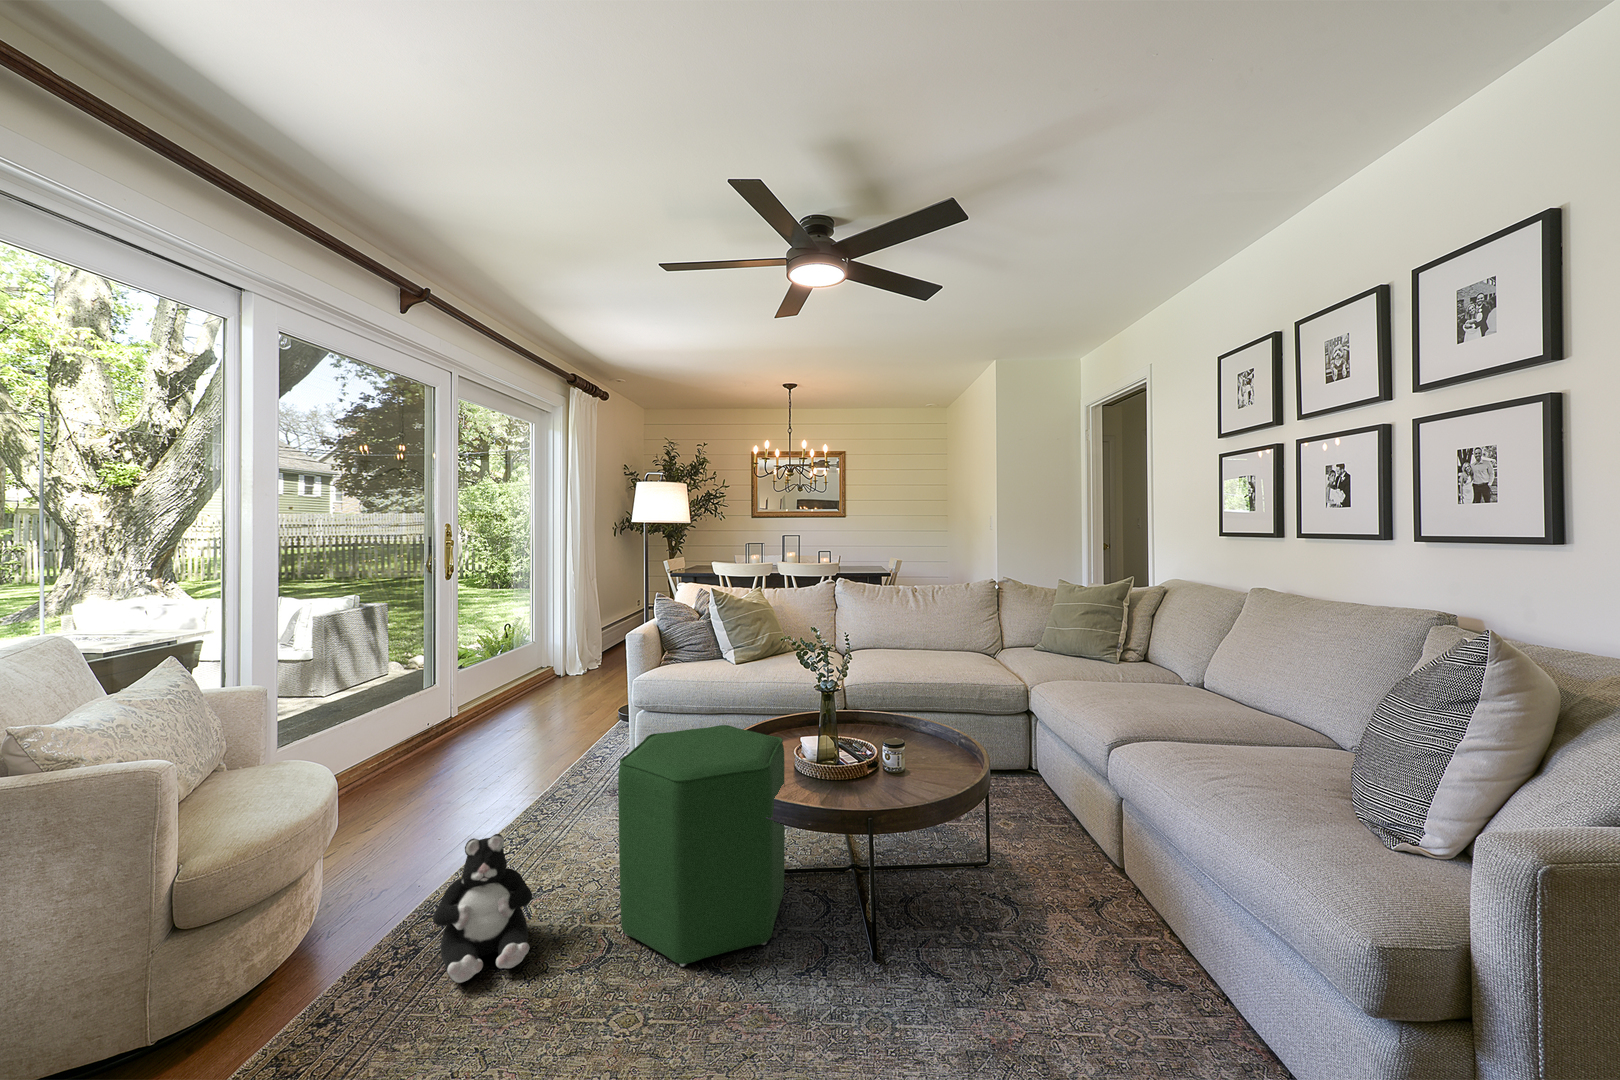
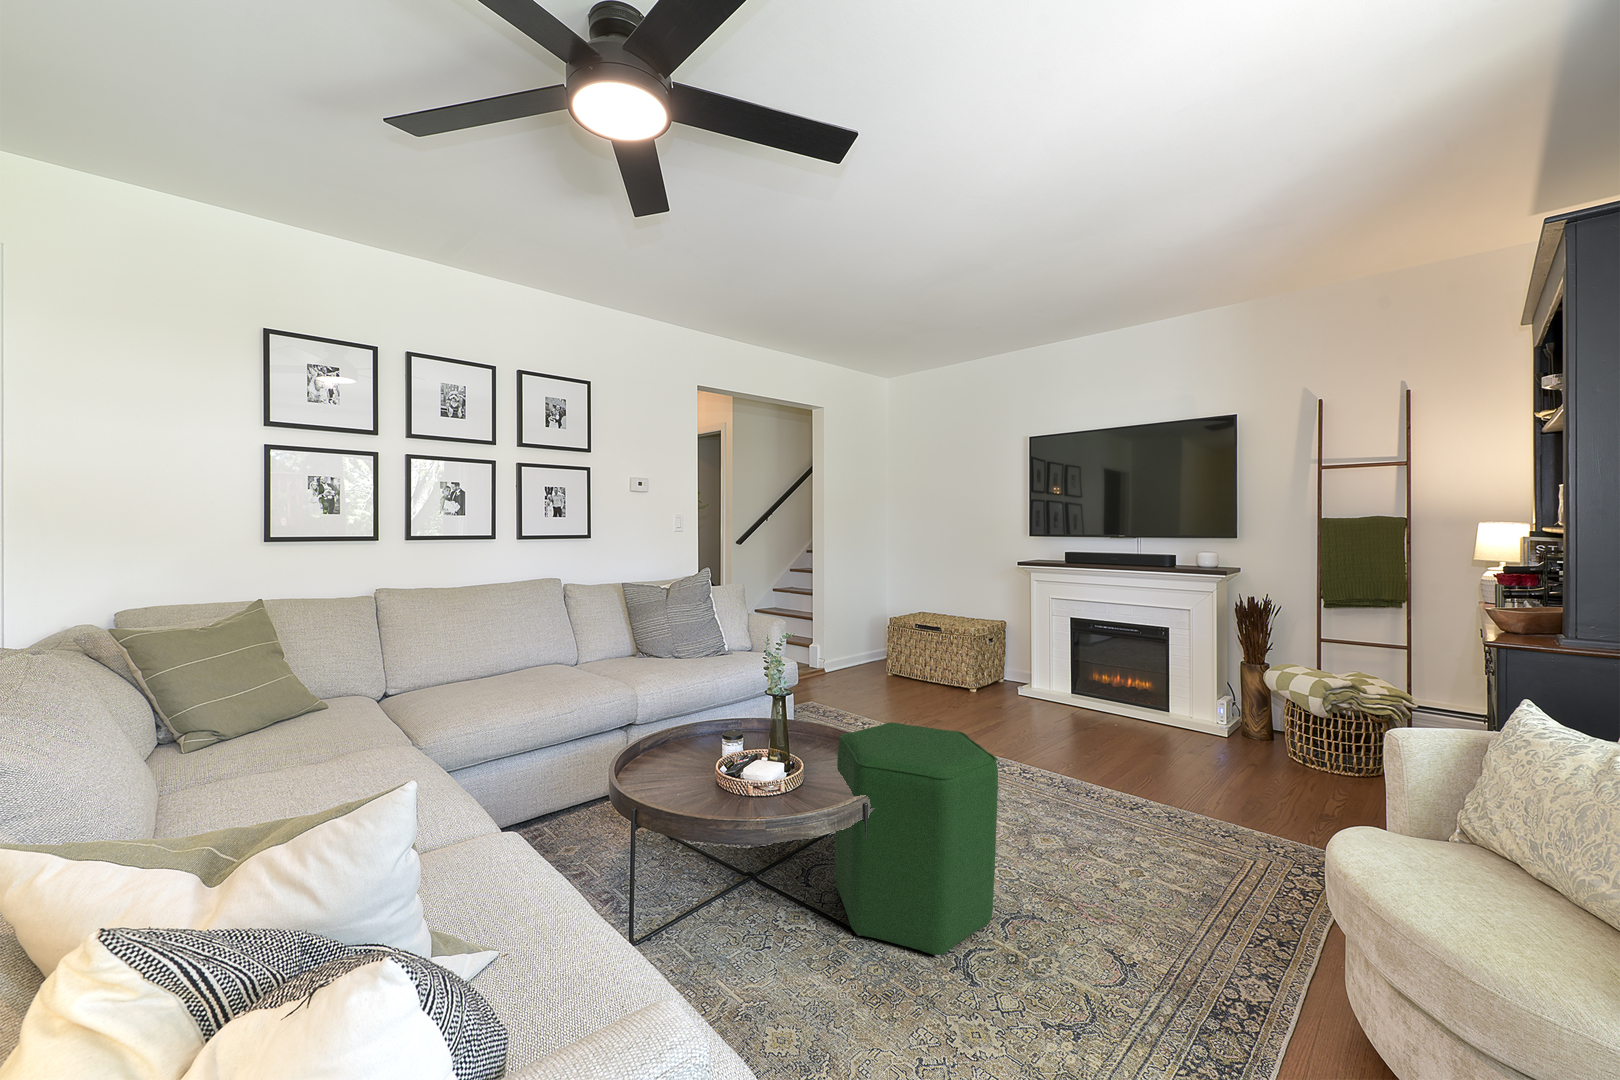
plush toy: present [433,834,532,983] -> none [1079,871,1184,1008]

